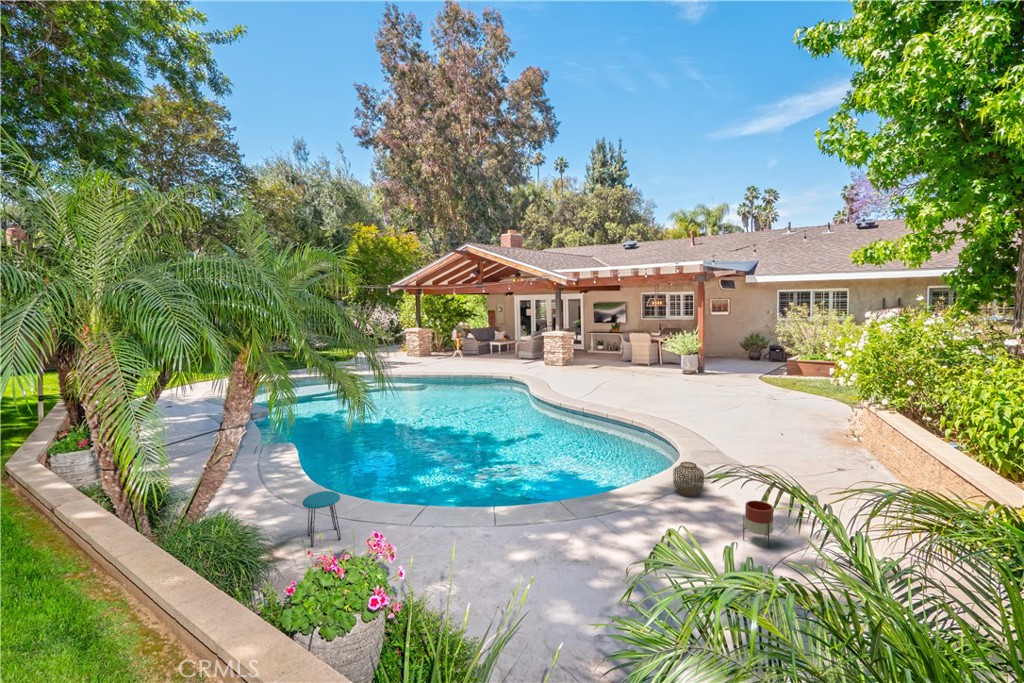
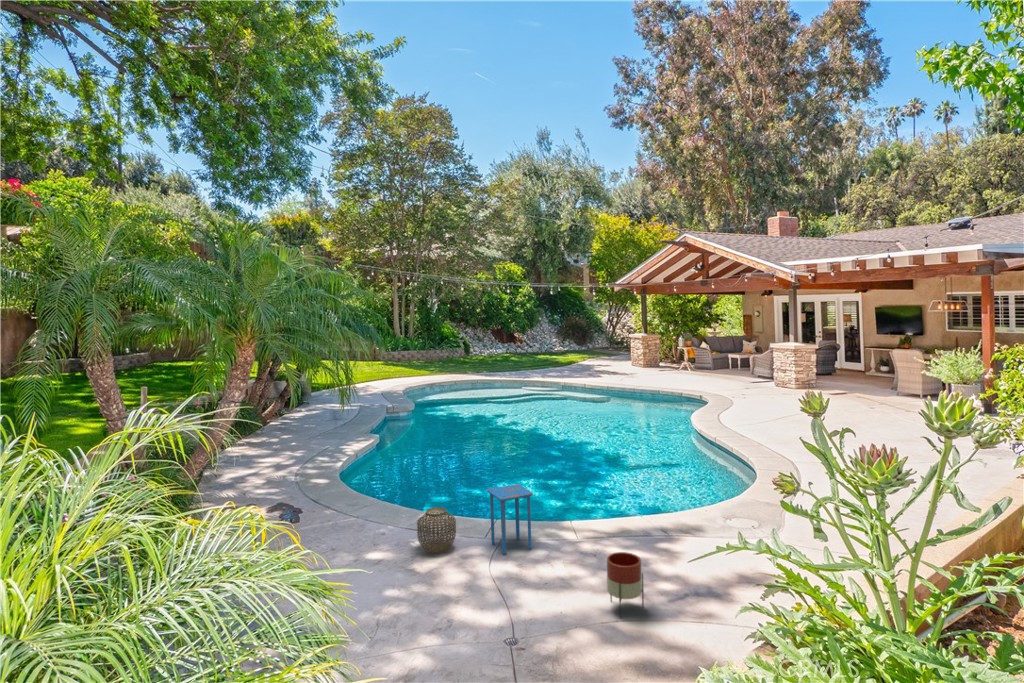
woven basket: present [673,462,704,496] -> present [417,507,456,554]
side table: none [594,471,633,533] -> present [487,484,533,555]
stool: present [302,491,341,547] -> none [286,455,320,498]

